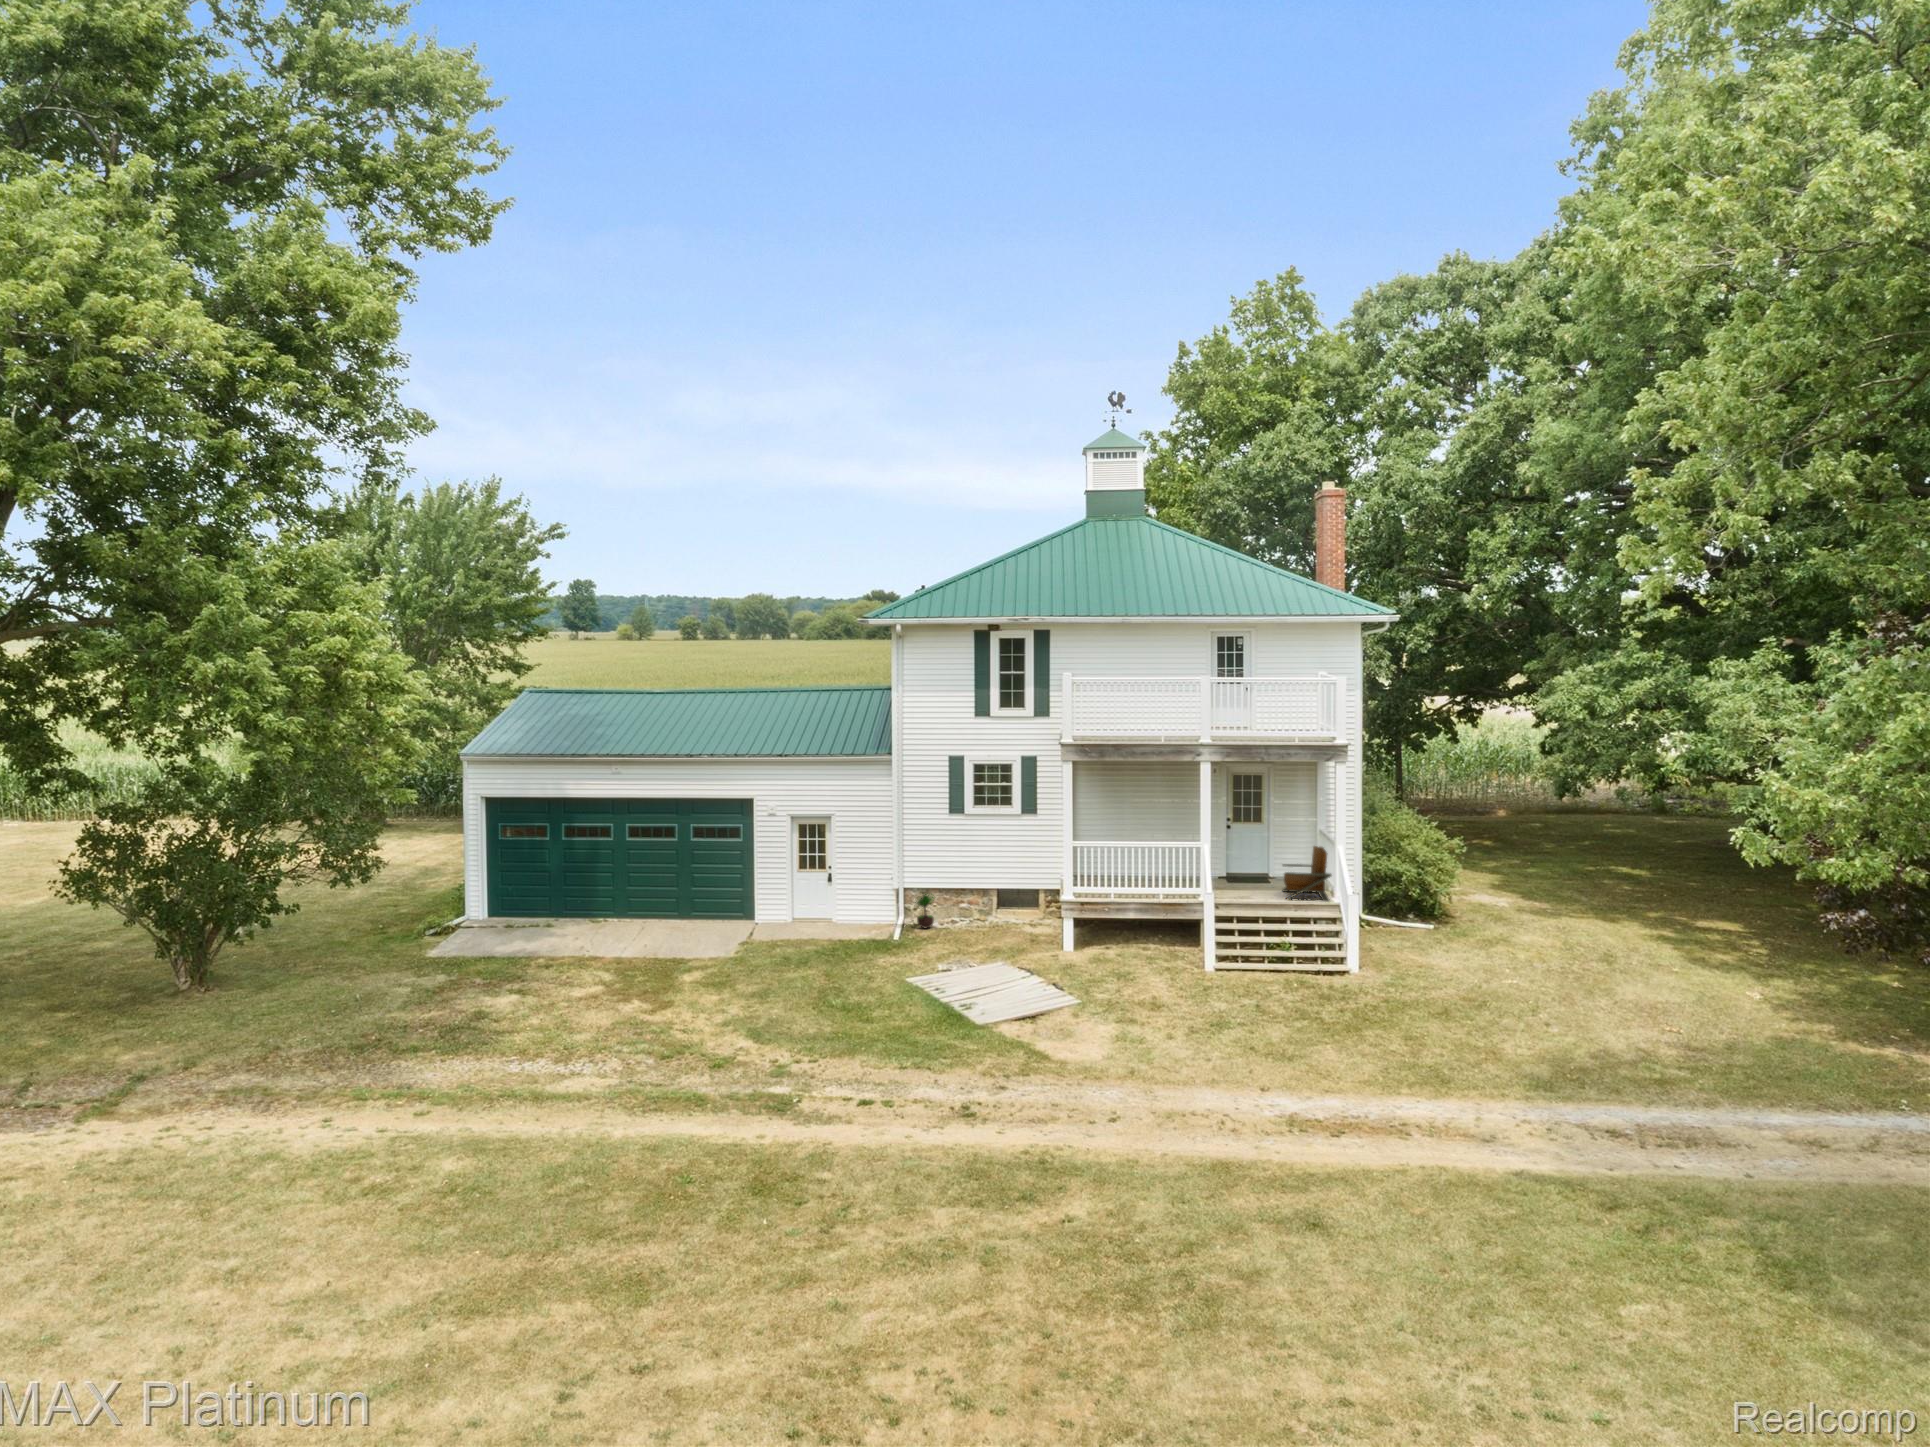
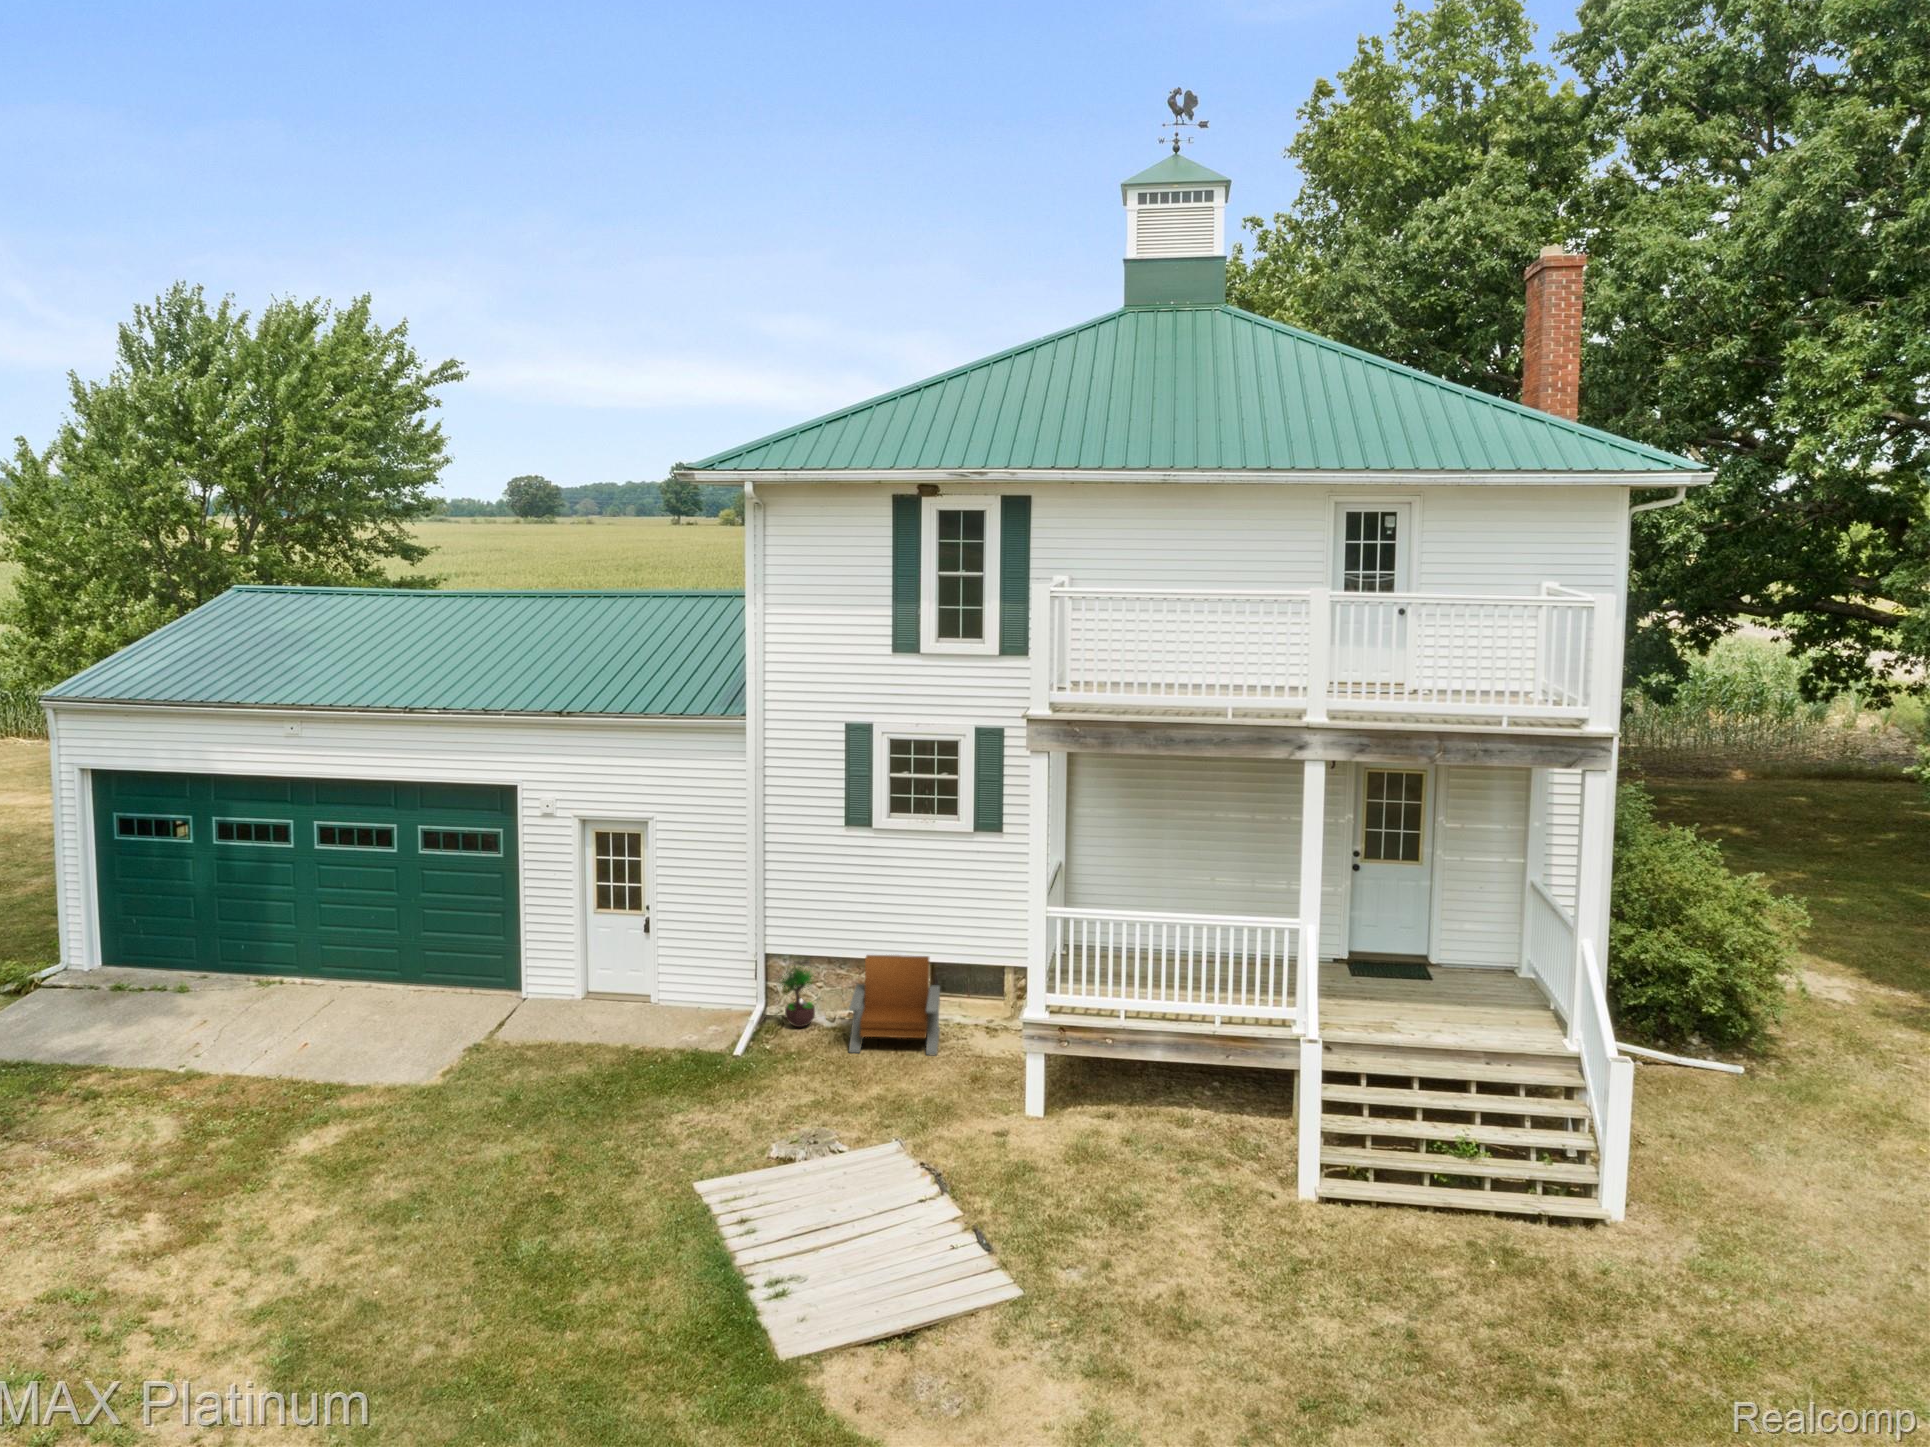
lounge chair: present [1283,846,1331,902] -> present [849,955,940,1055]

